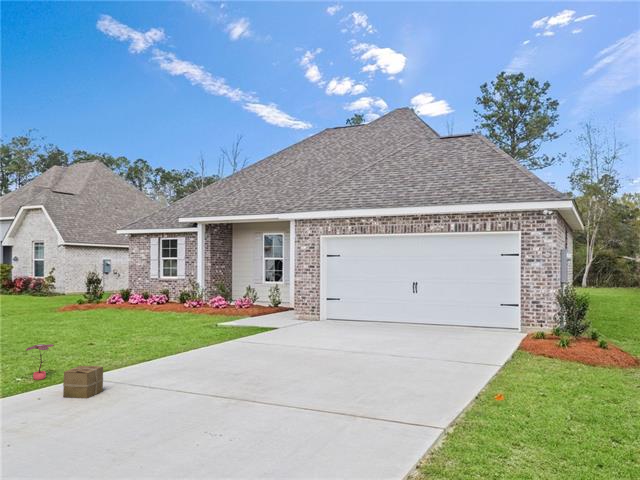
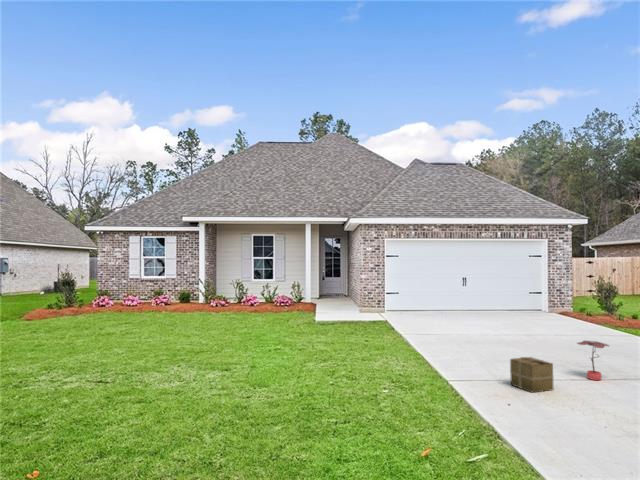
potted plant: present [26,344,54,380] -> present [577,341,609,380]

